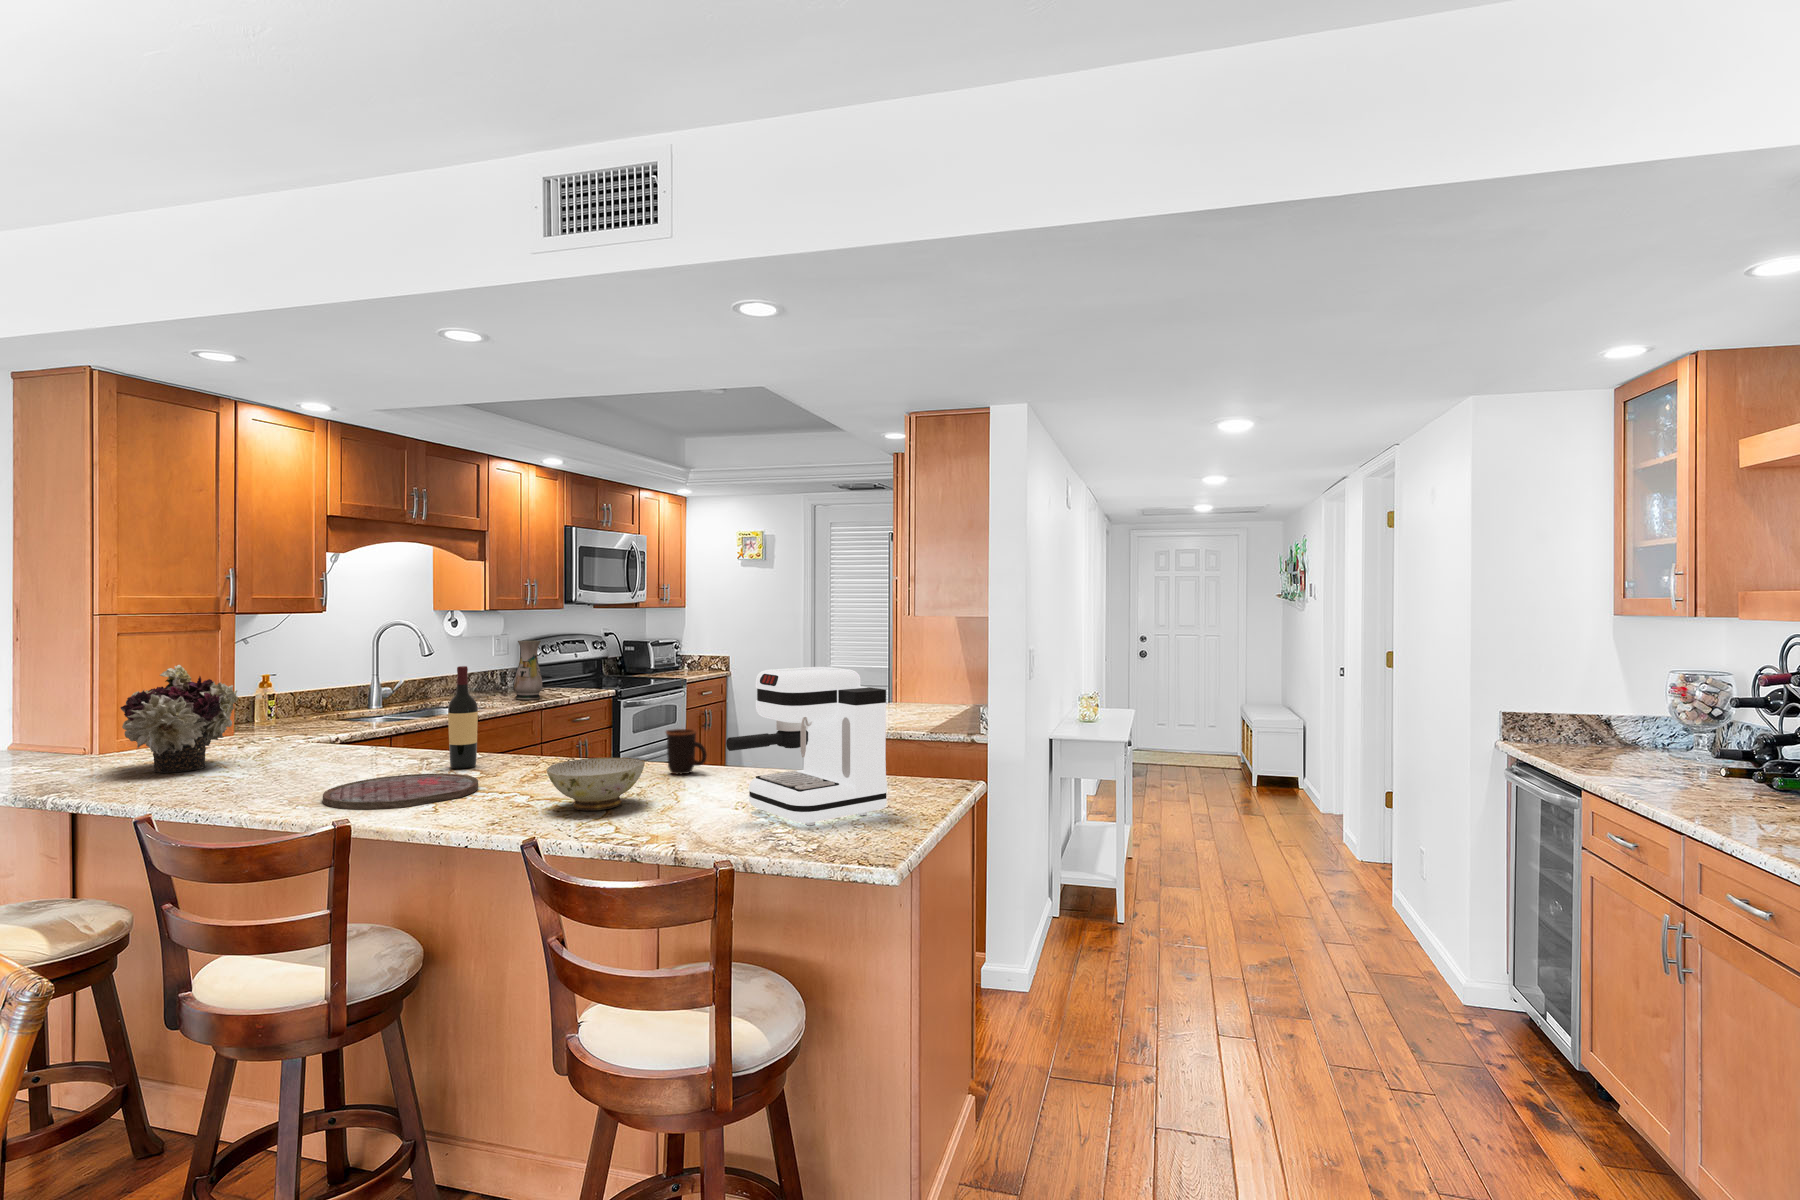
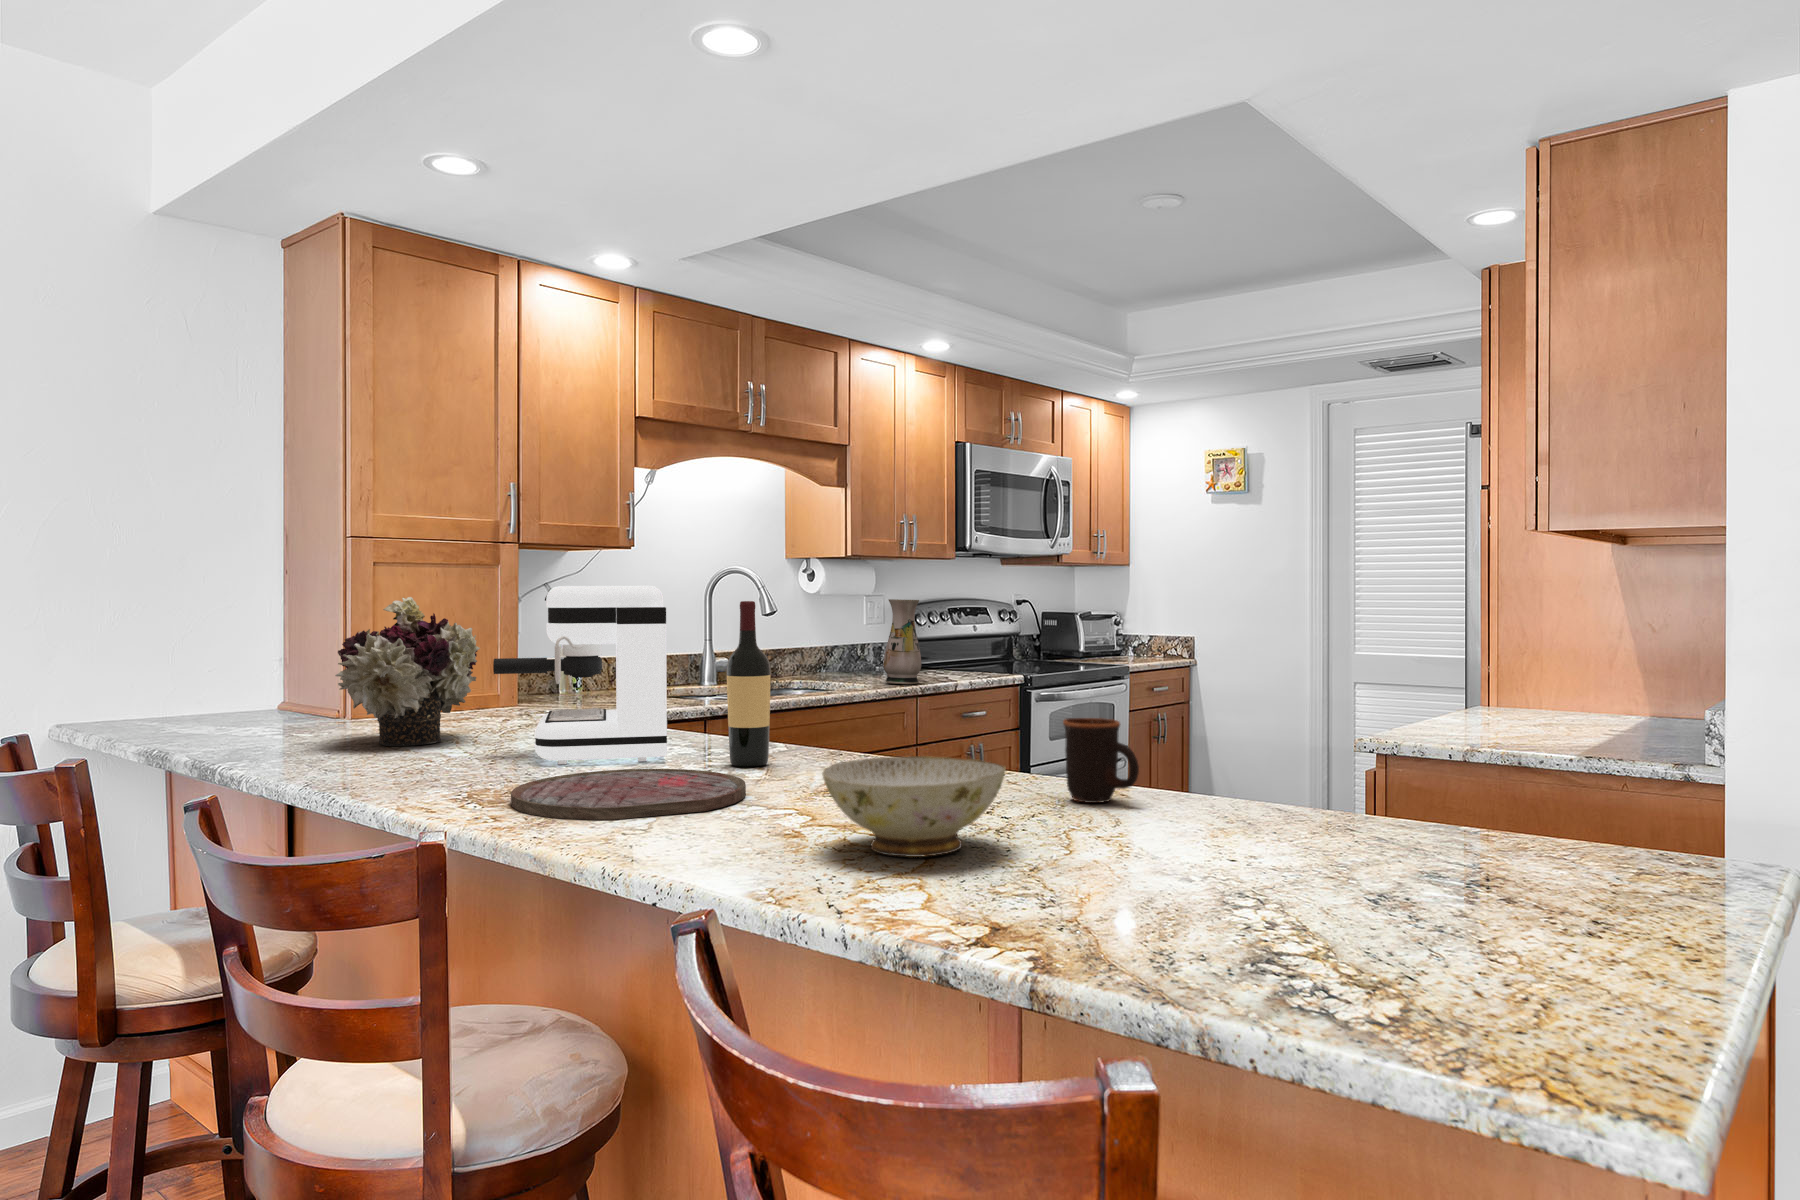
coffee maker: present [726,667,887,826] -> present [493,586,667,764]

